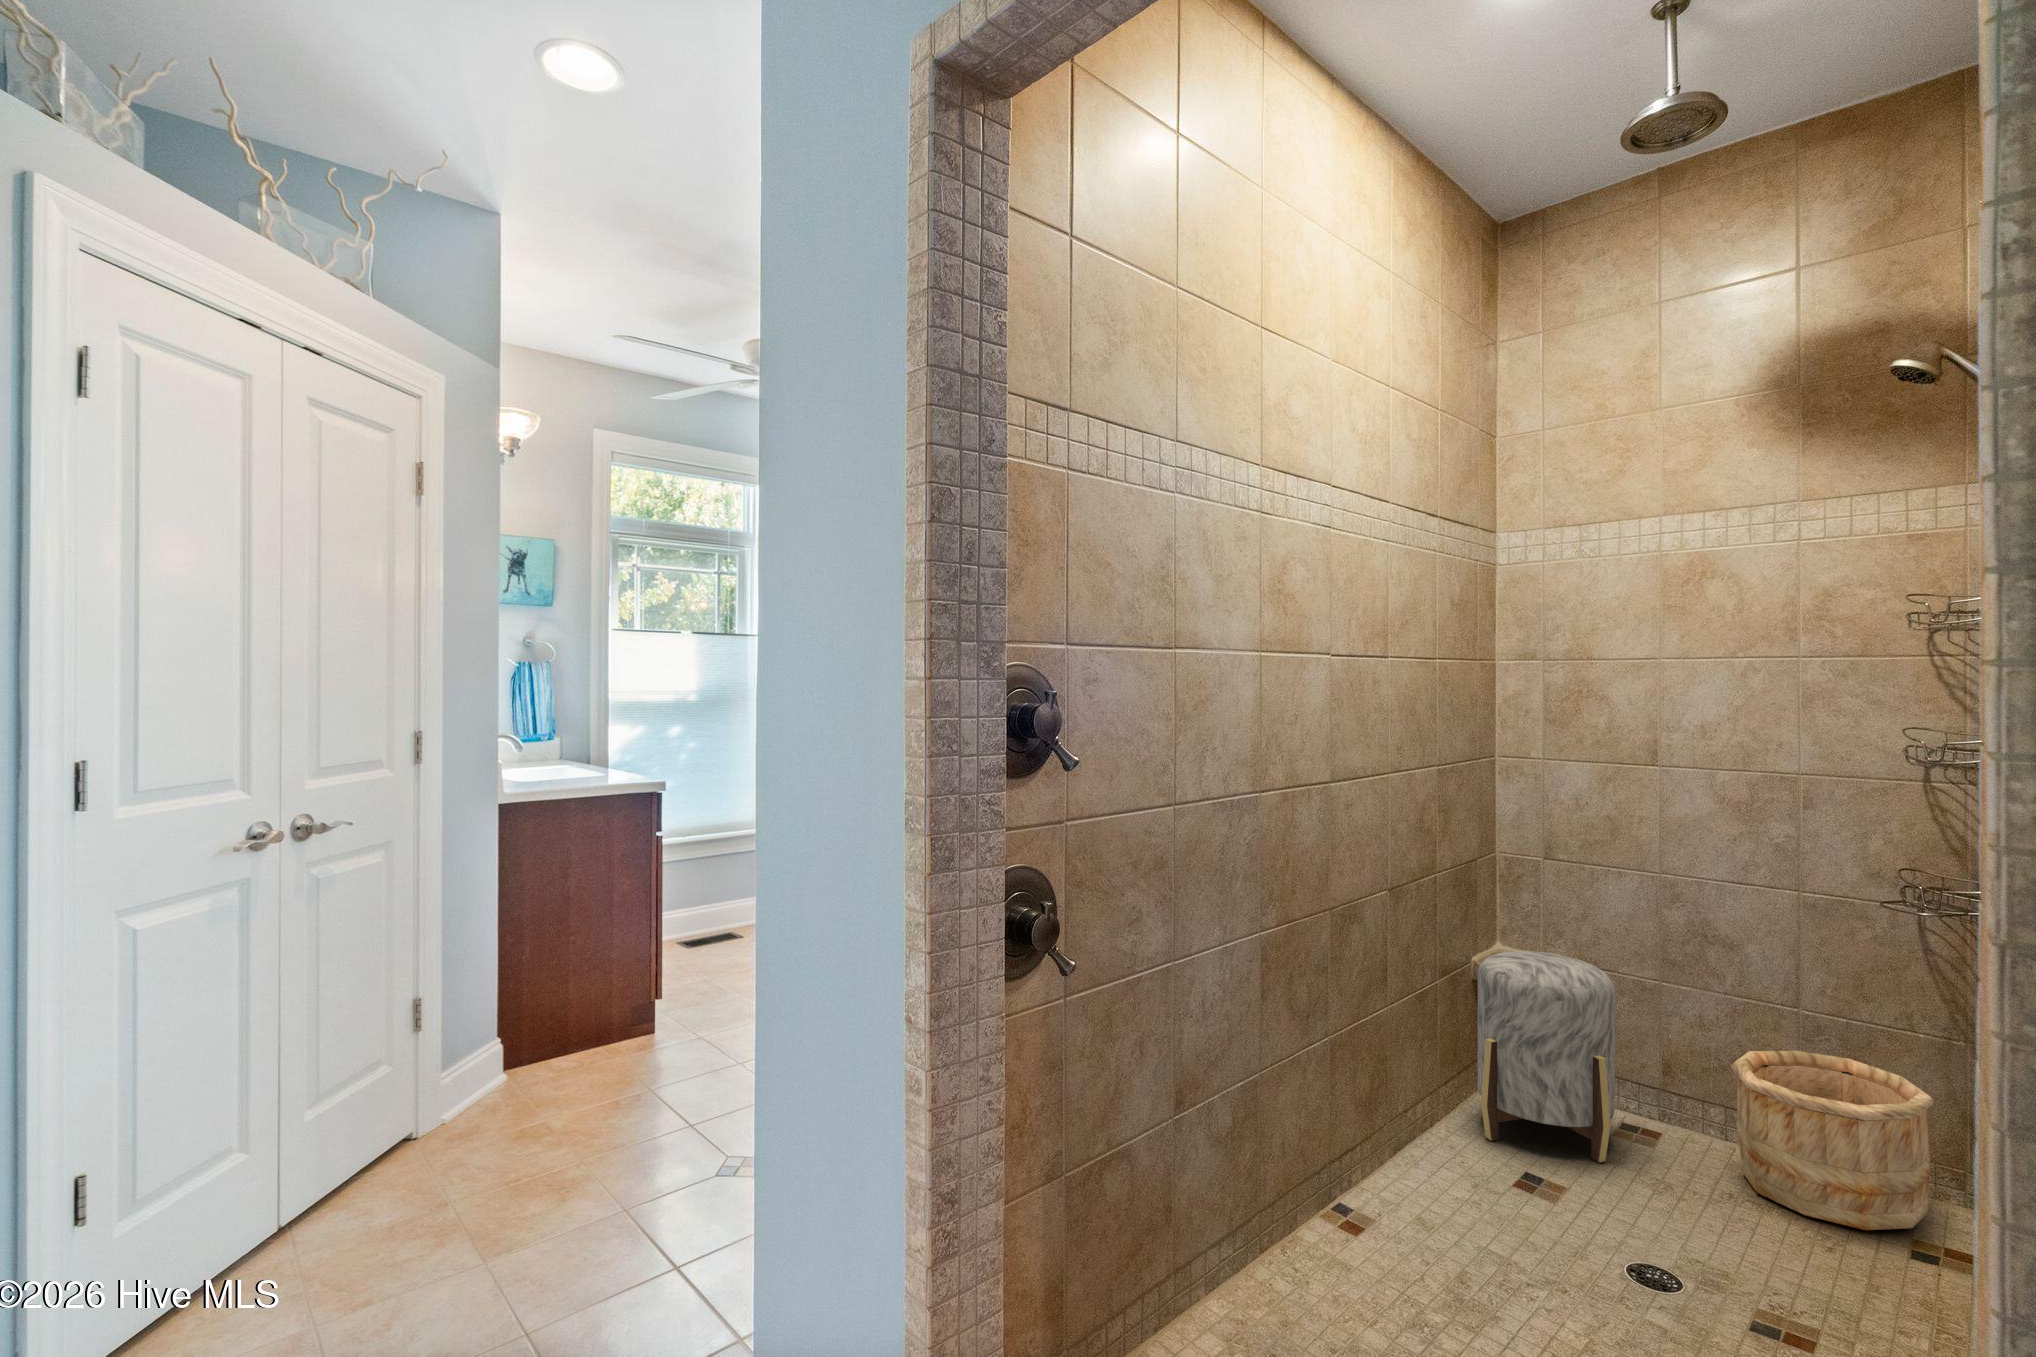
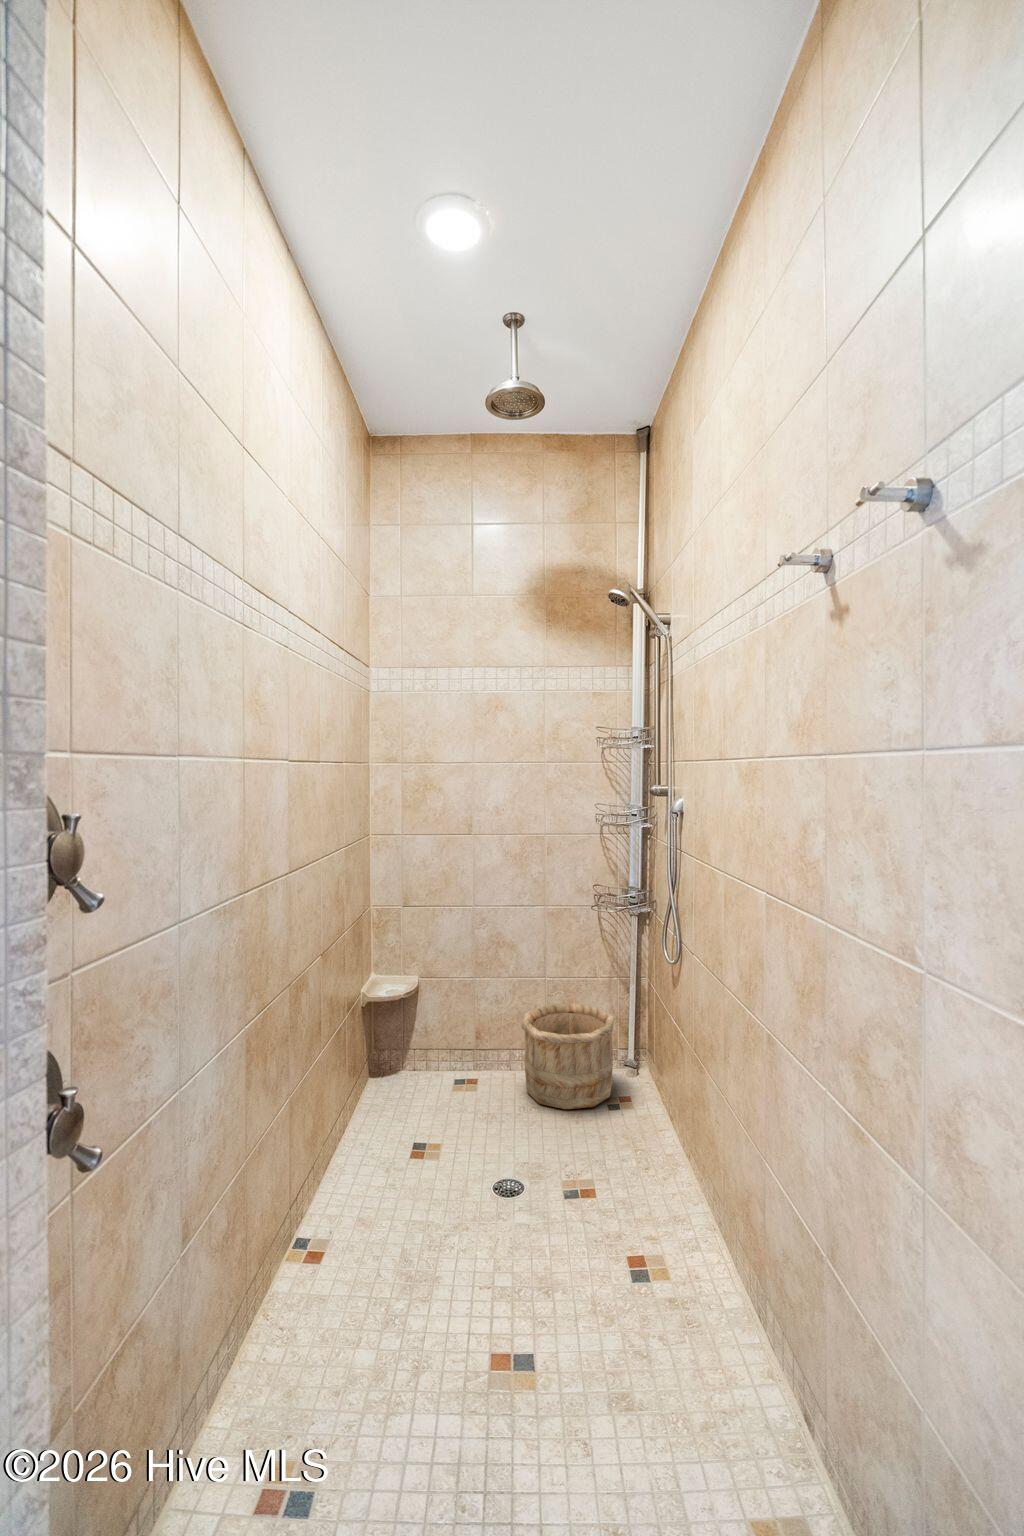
stool: present [1478,951,1615,1162] -> none [370,975,461,1128]

